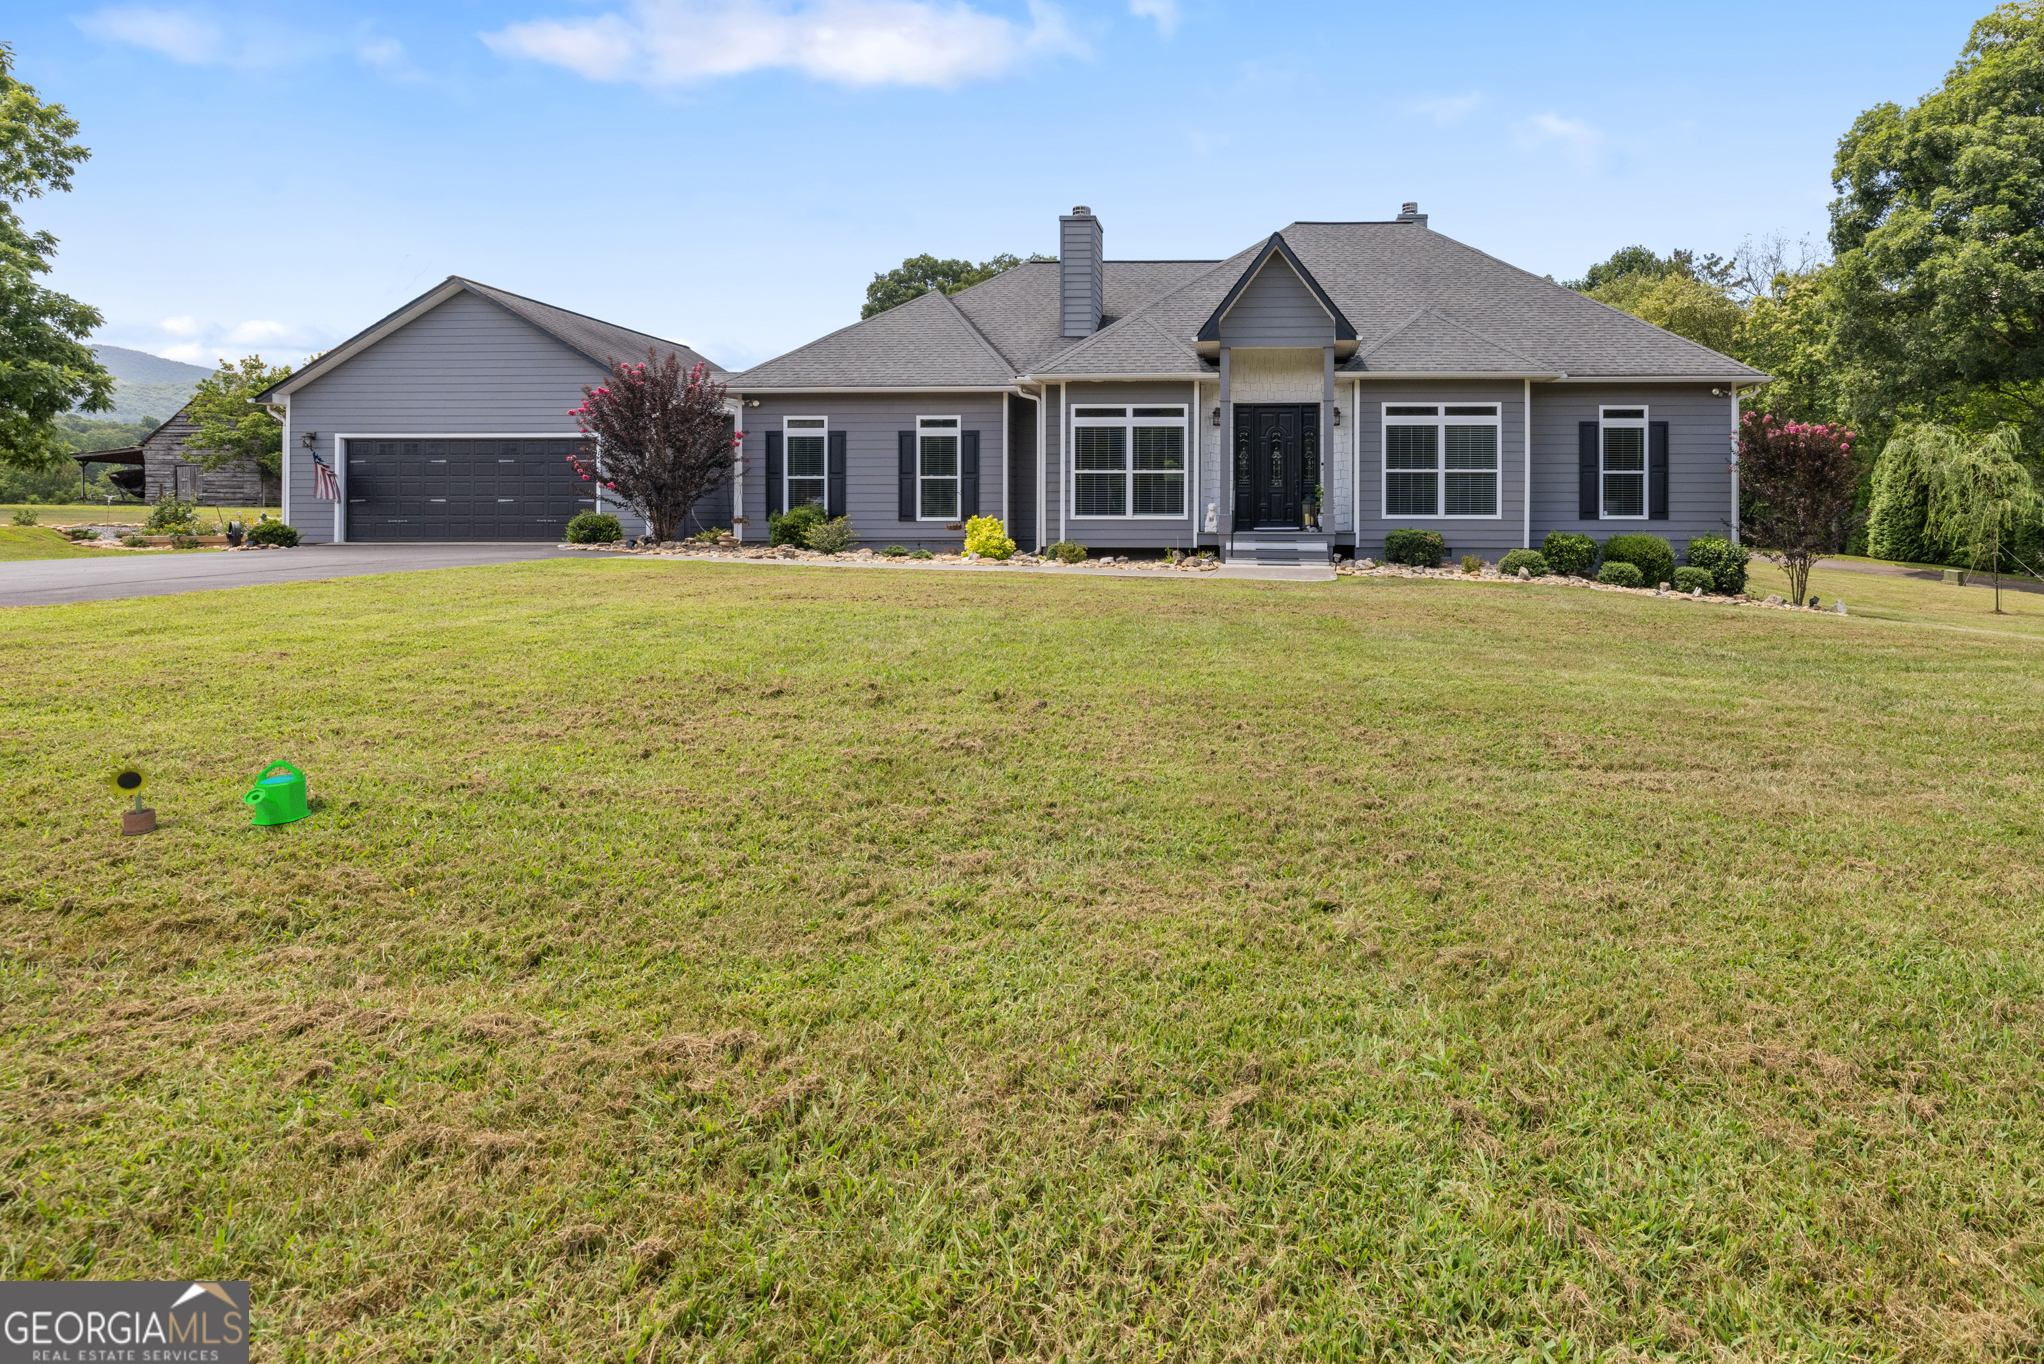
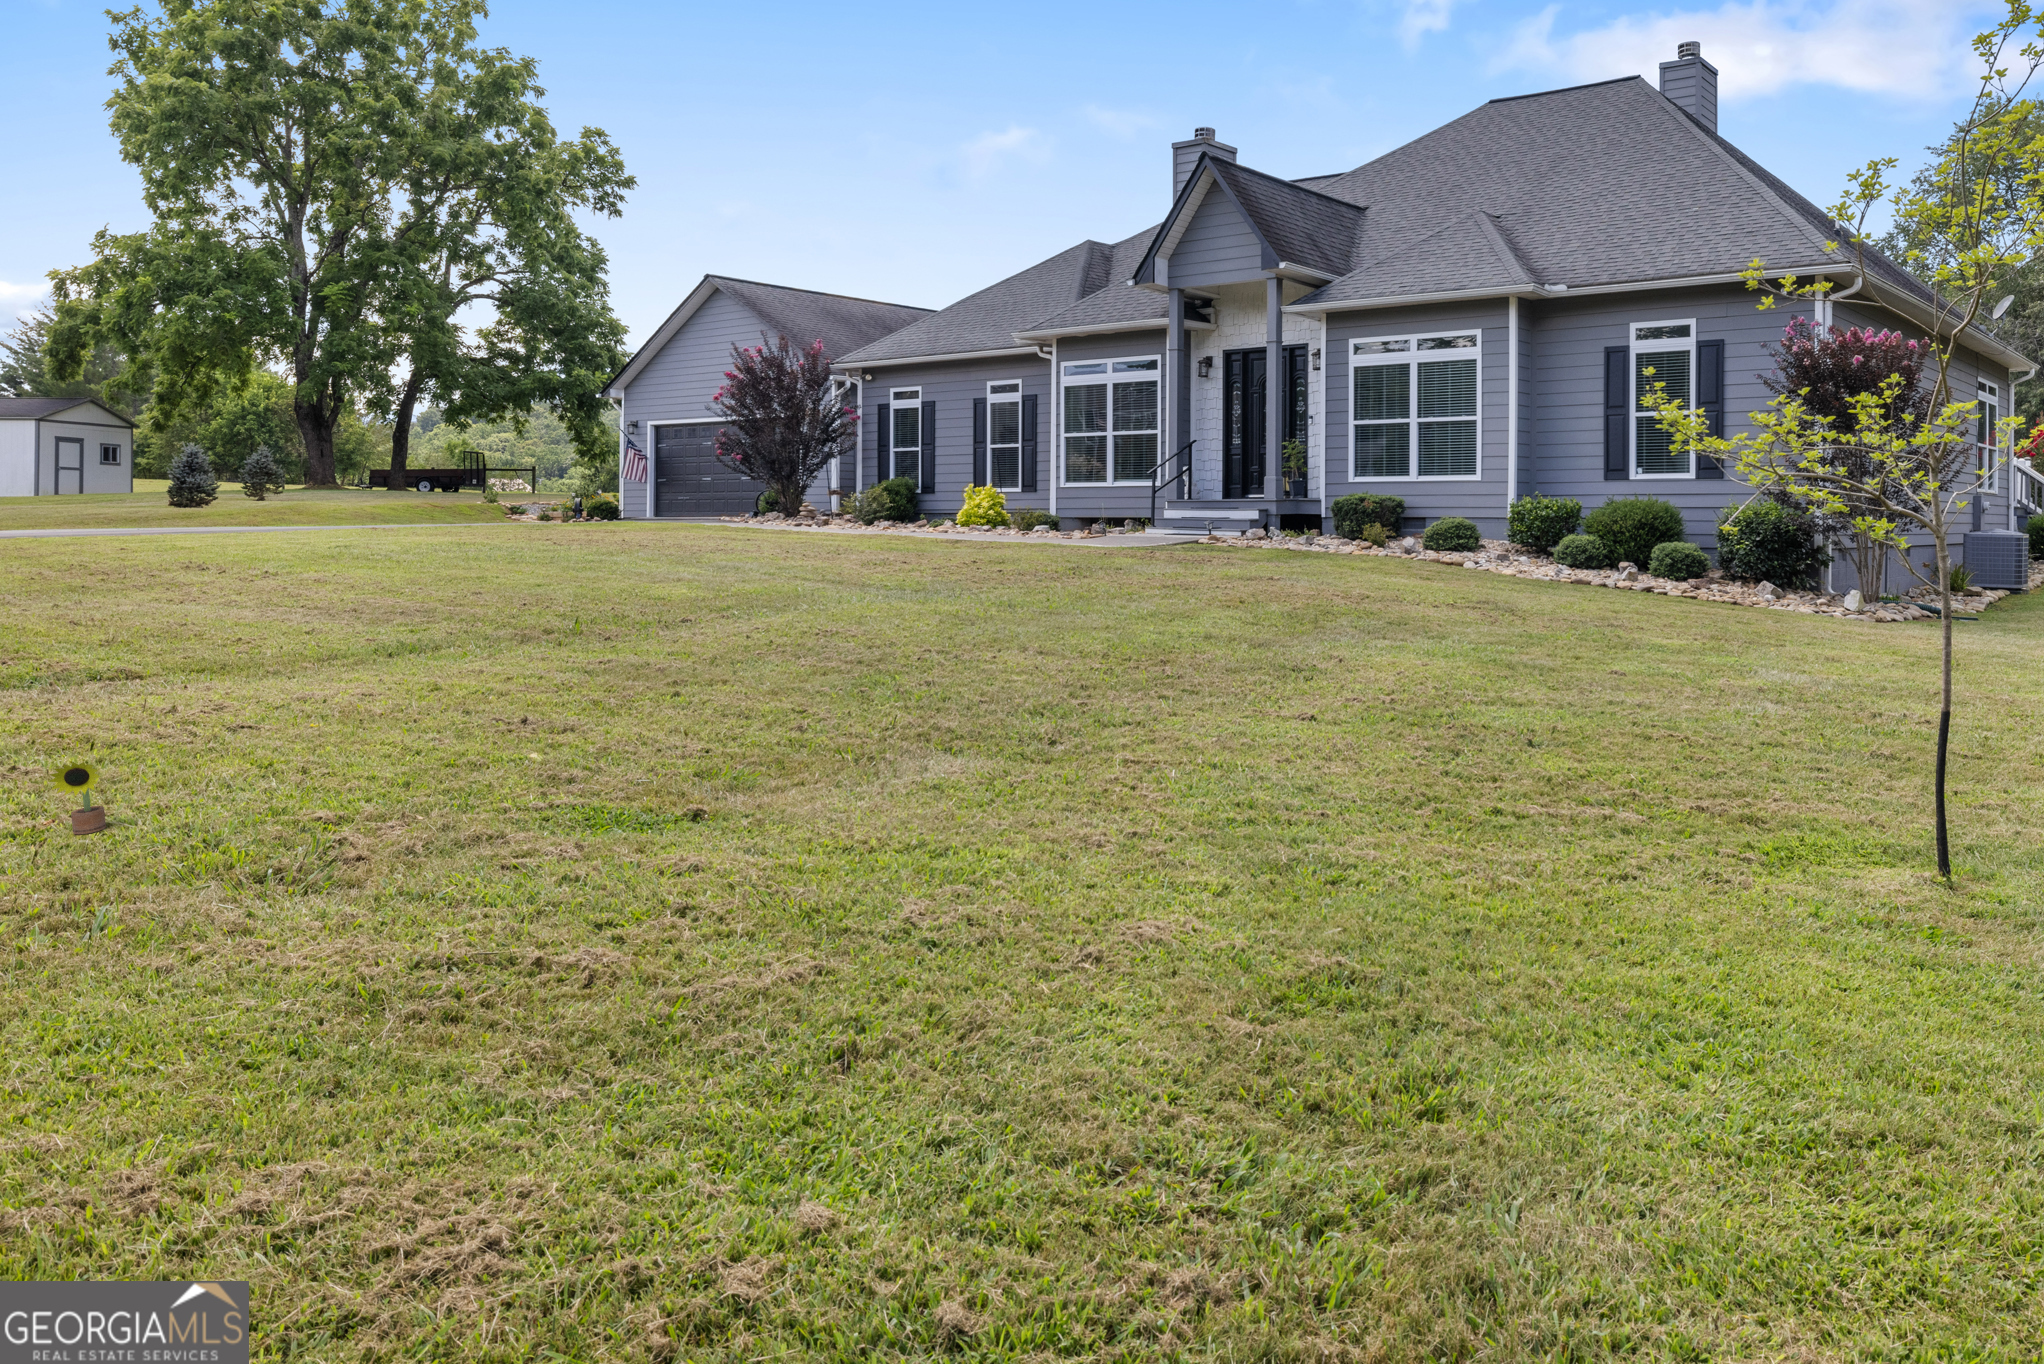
watering can: present [243,760,311,825] -> none [196,755,267,823]

